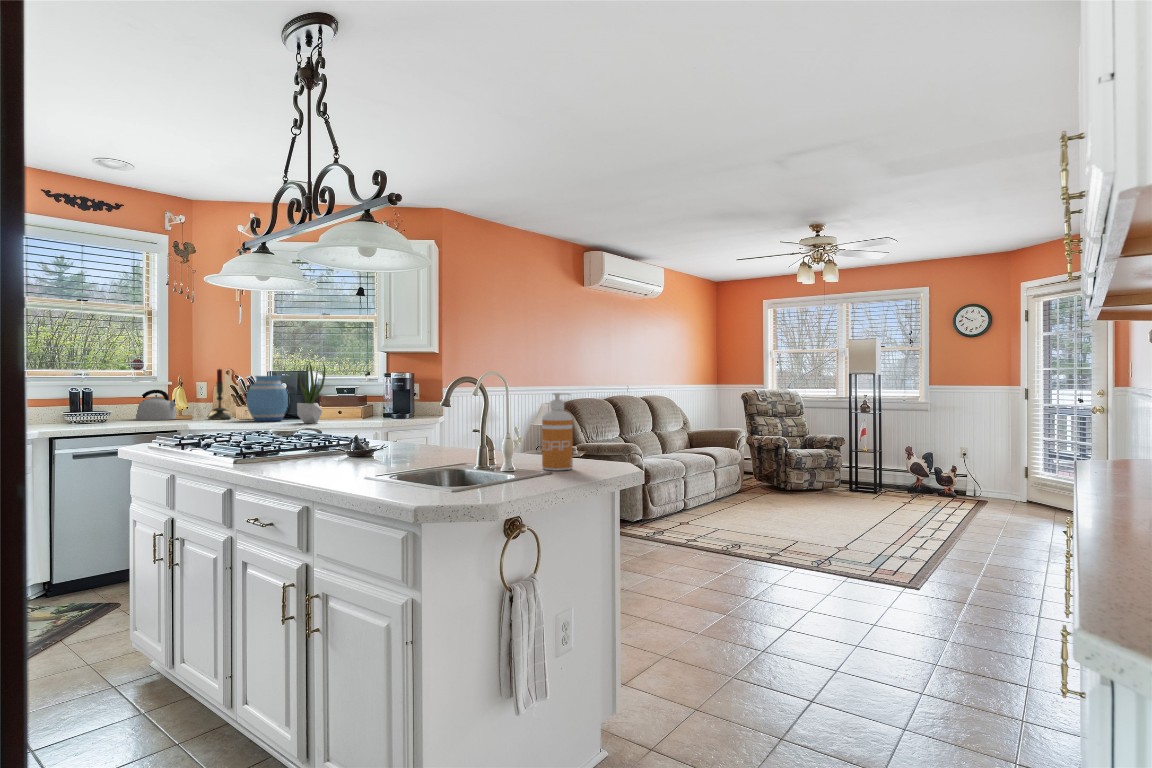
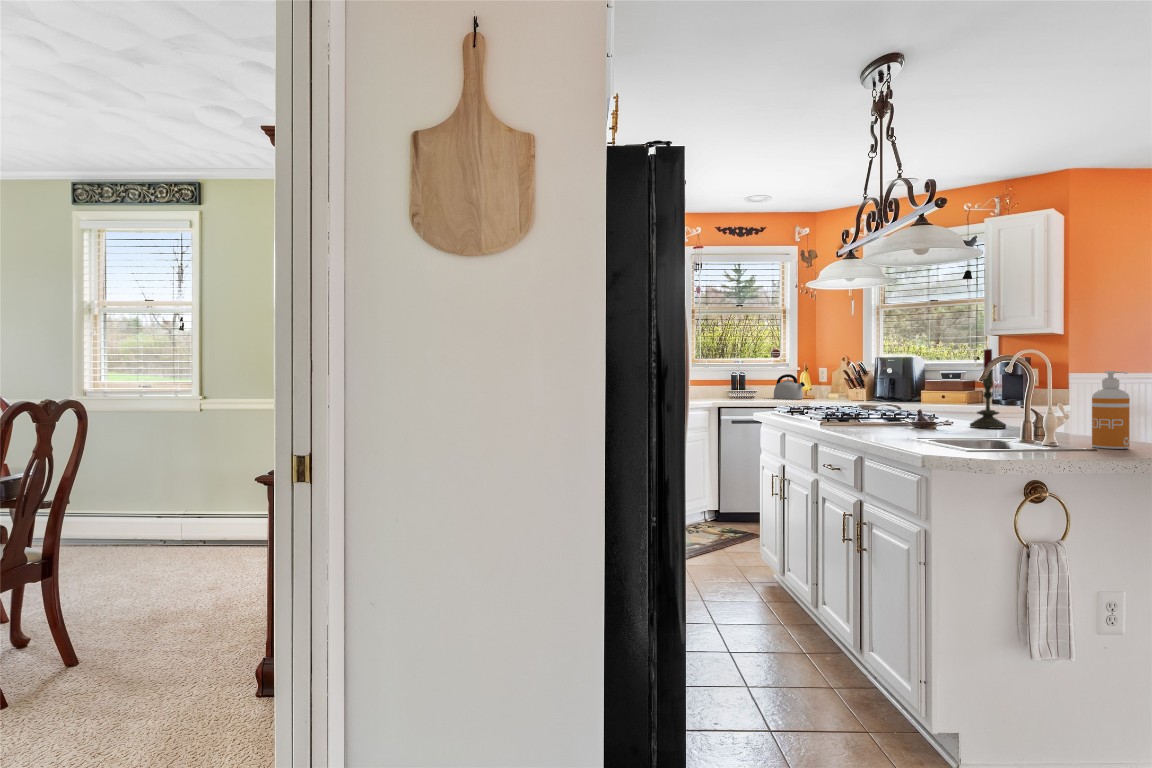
potted plant: present [297,362,325,423] -> none [901,347,928,405]
candle: present [209,369,231,420] -> present [970,349,1006,429]
vase: present [246,376,288,421] -> none [858,361,896,403]

